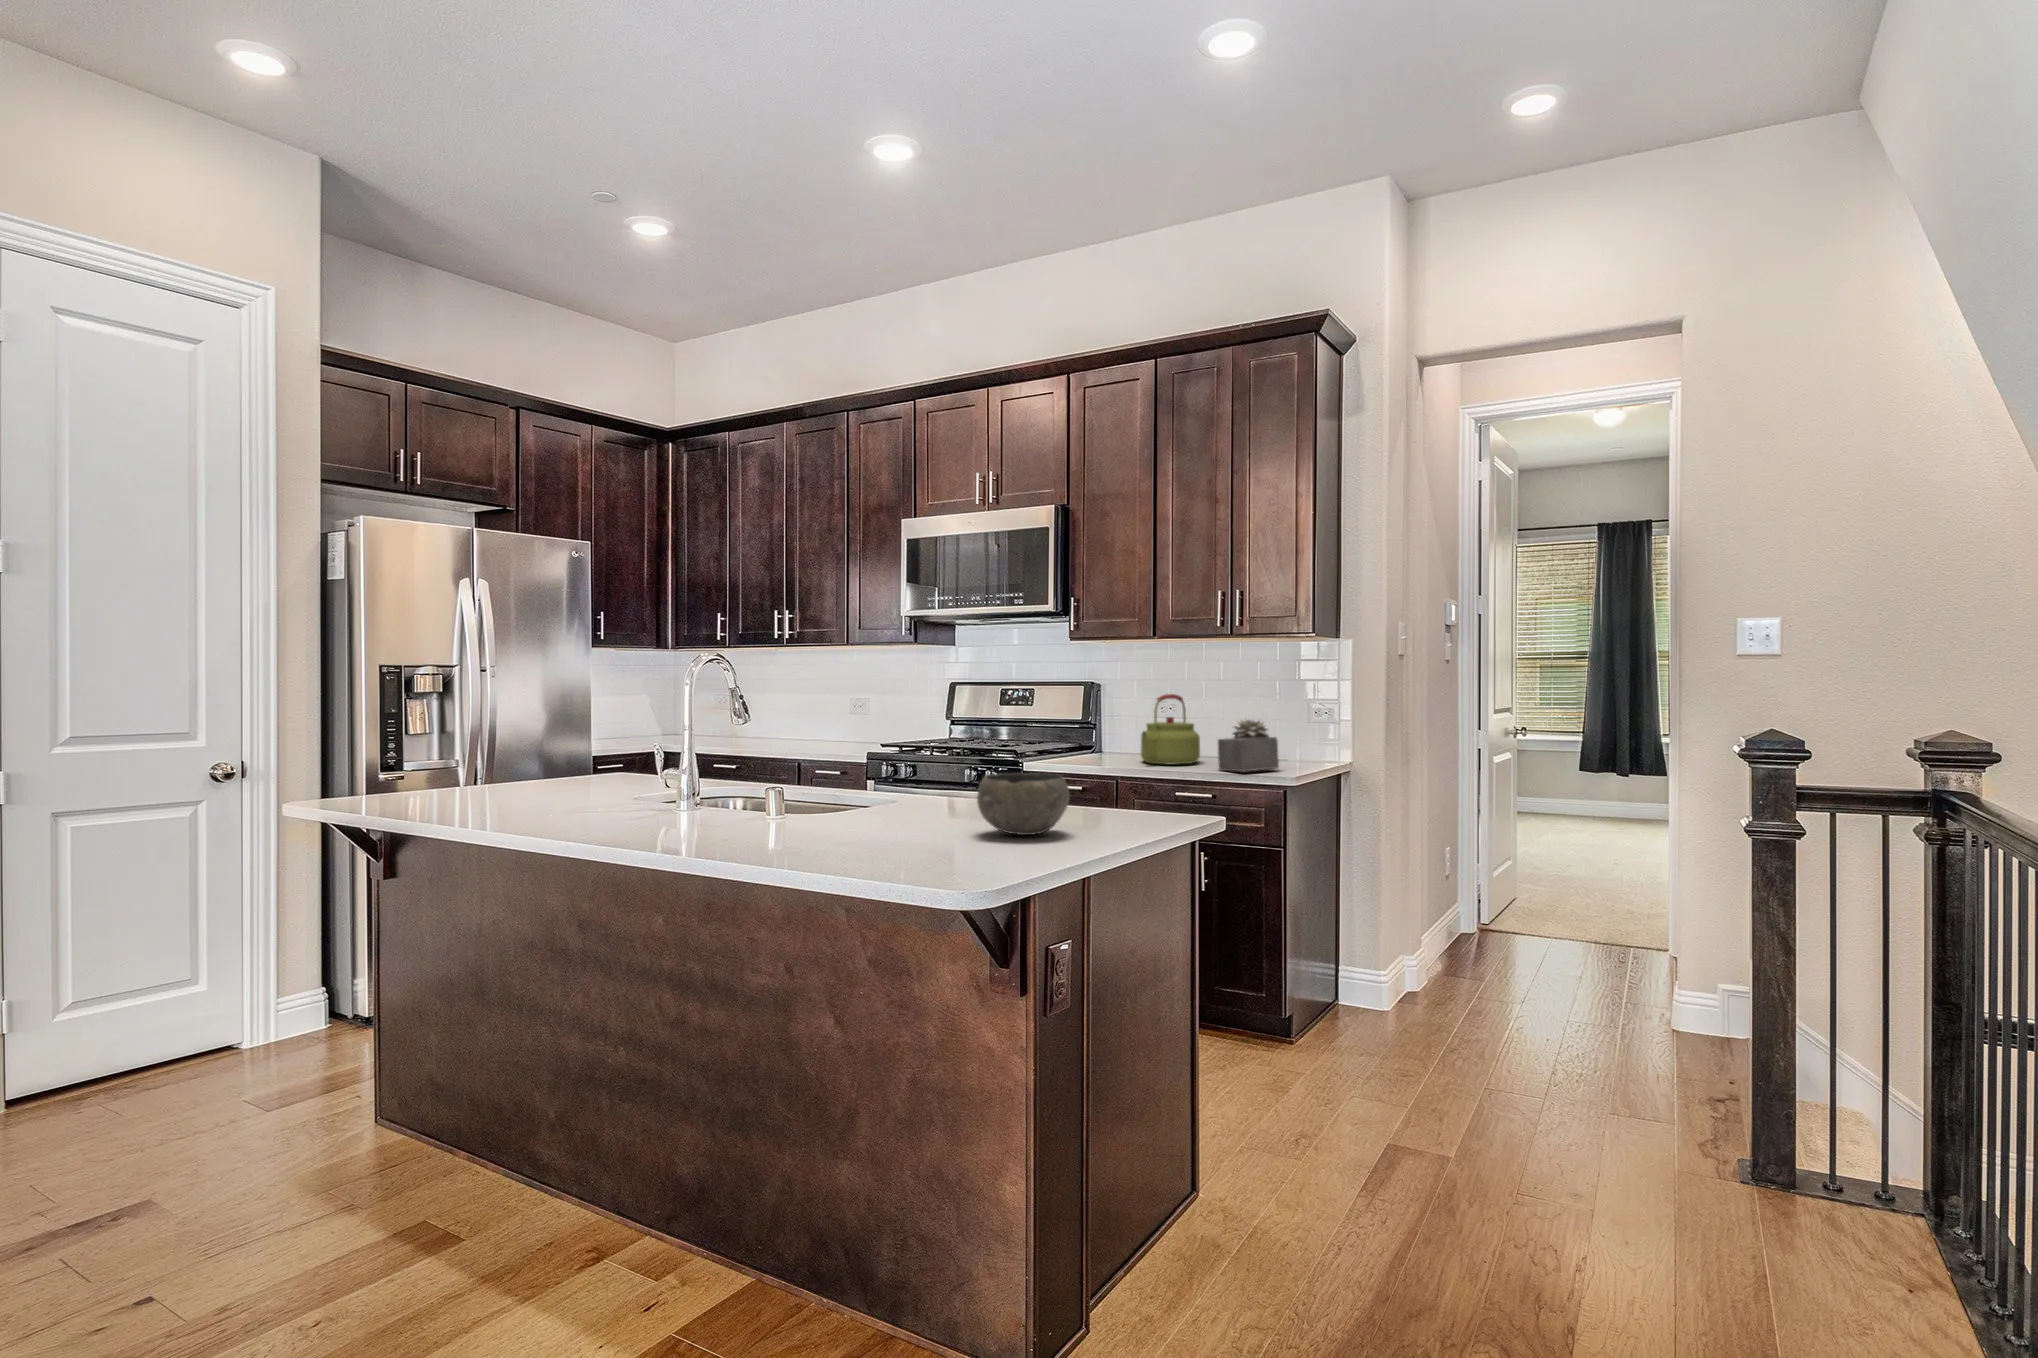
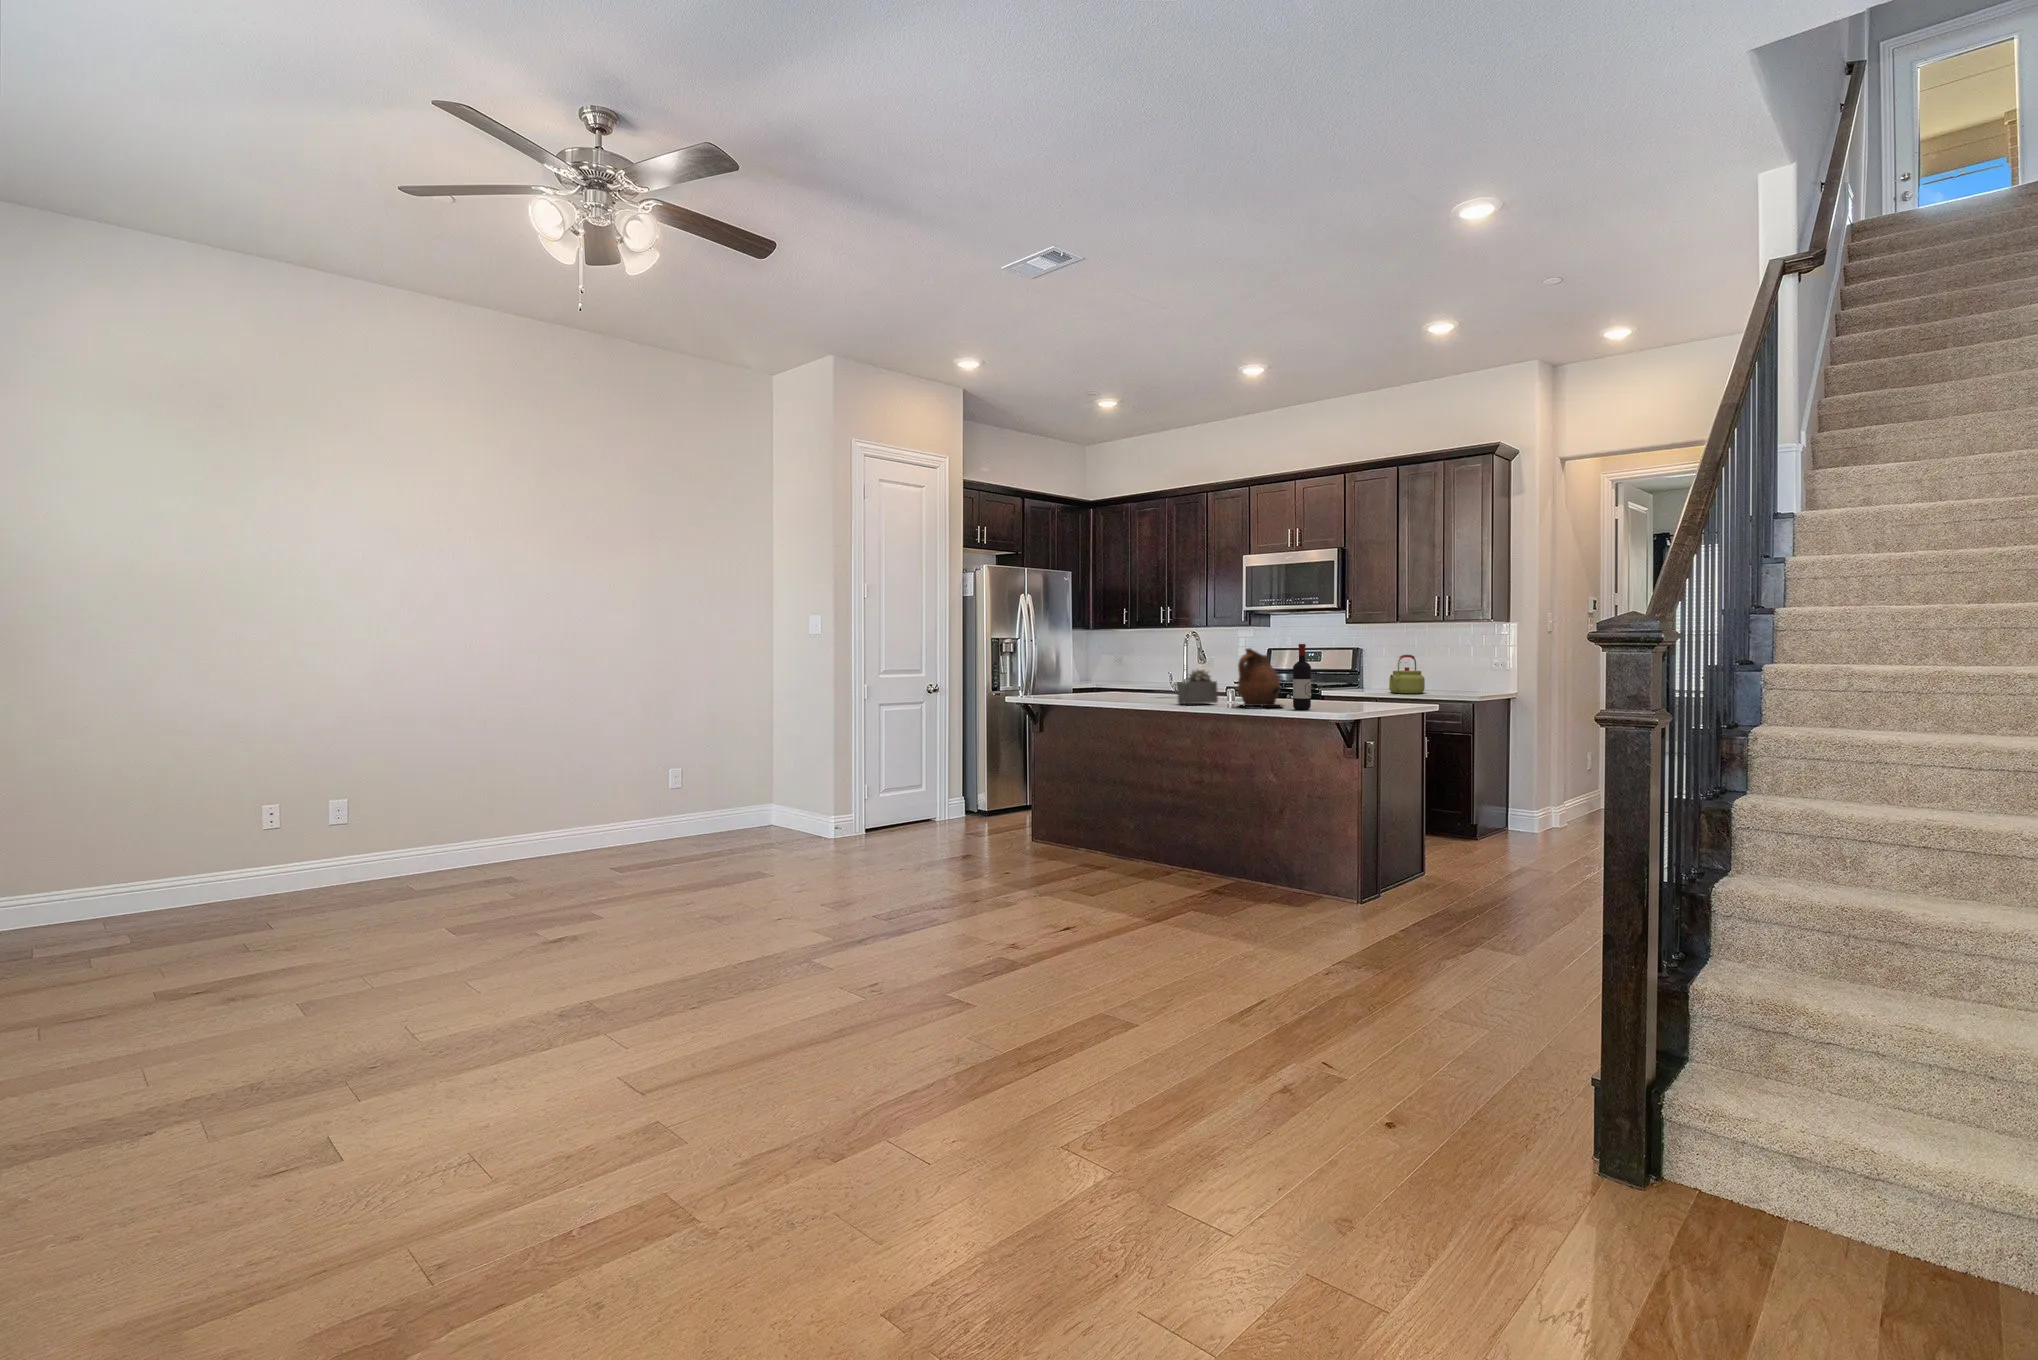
wine bottle: none [877,682,923,858] -> present [1293,644,1311,710]
ceramic pitcher: none [744,692,867,848] -> present [1236,648,1281,706]
succulent plant: present [1218,720,1279,772] -> present [1177,670,1218,704]
bowl: present [977,773,1070,835] -> none [1327,682,1366,706]

